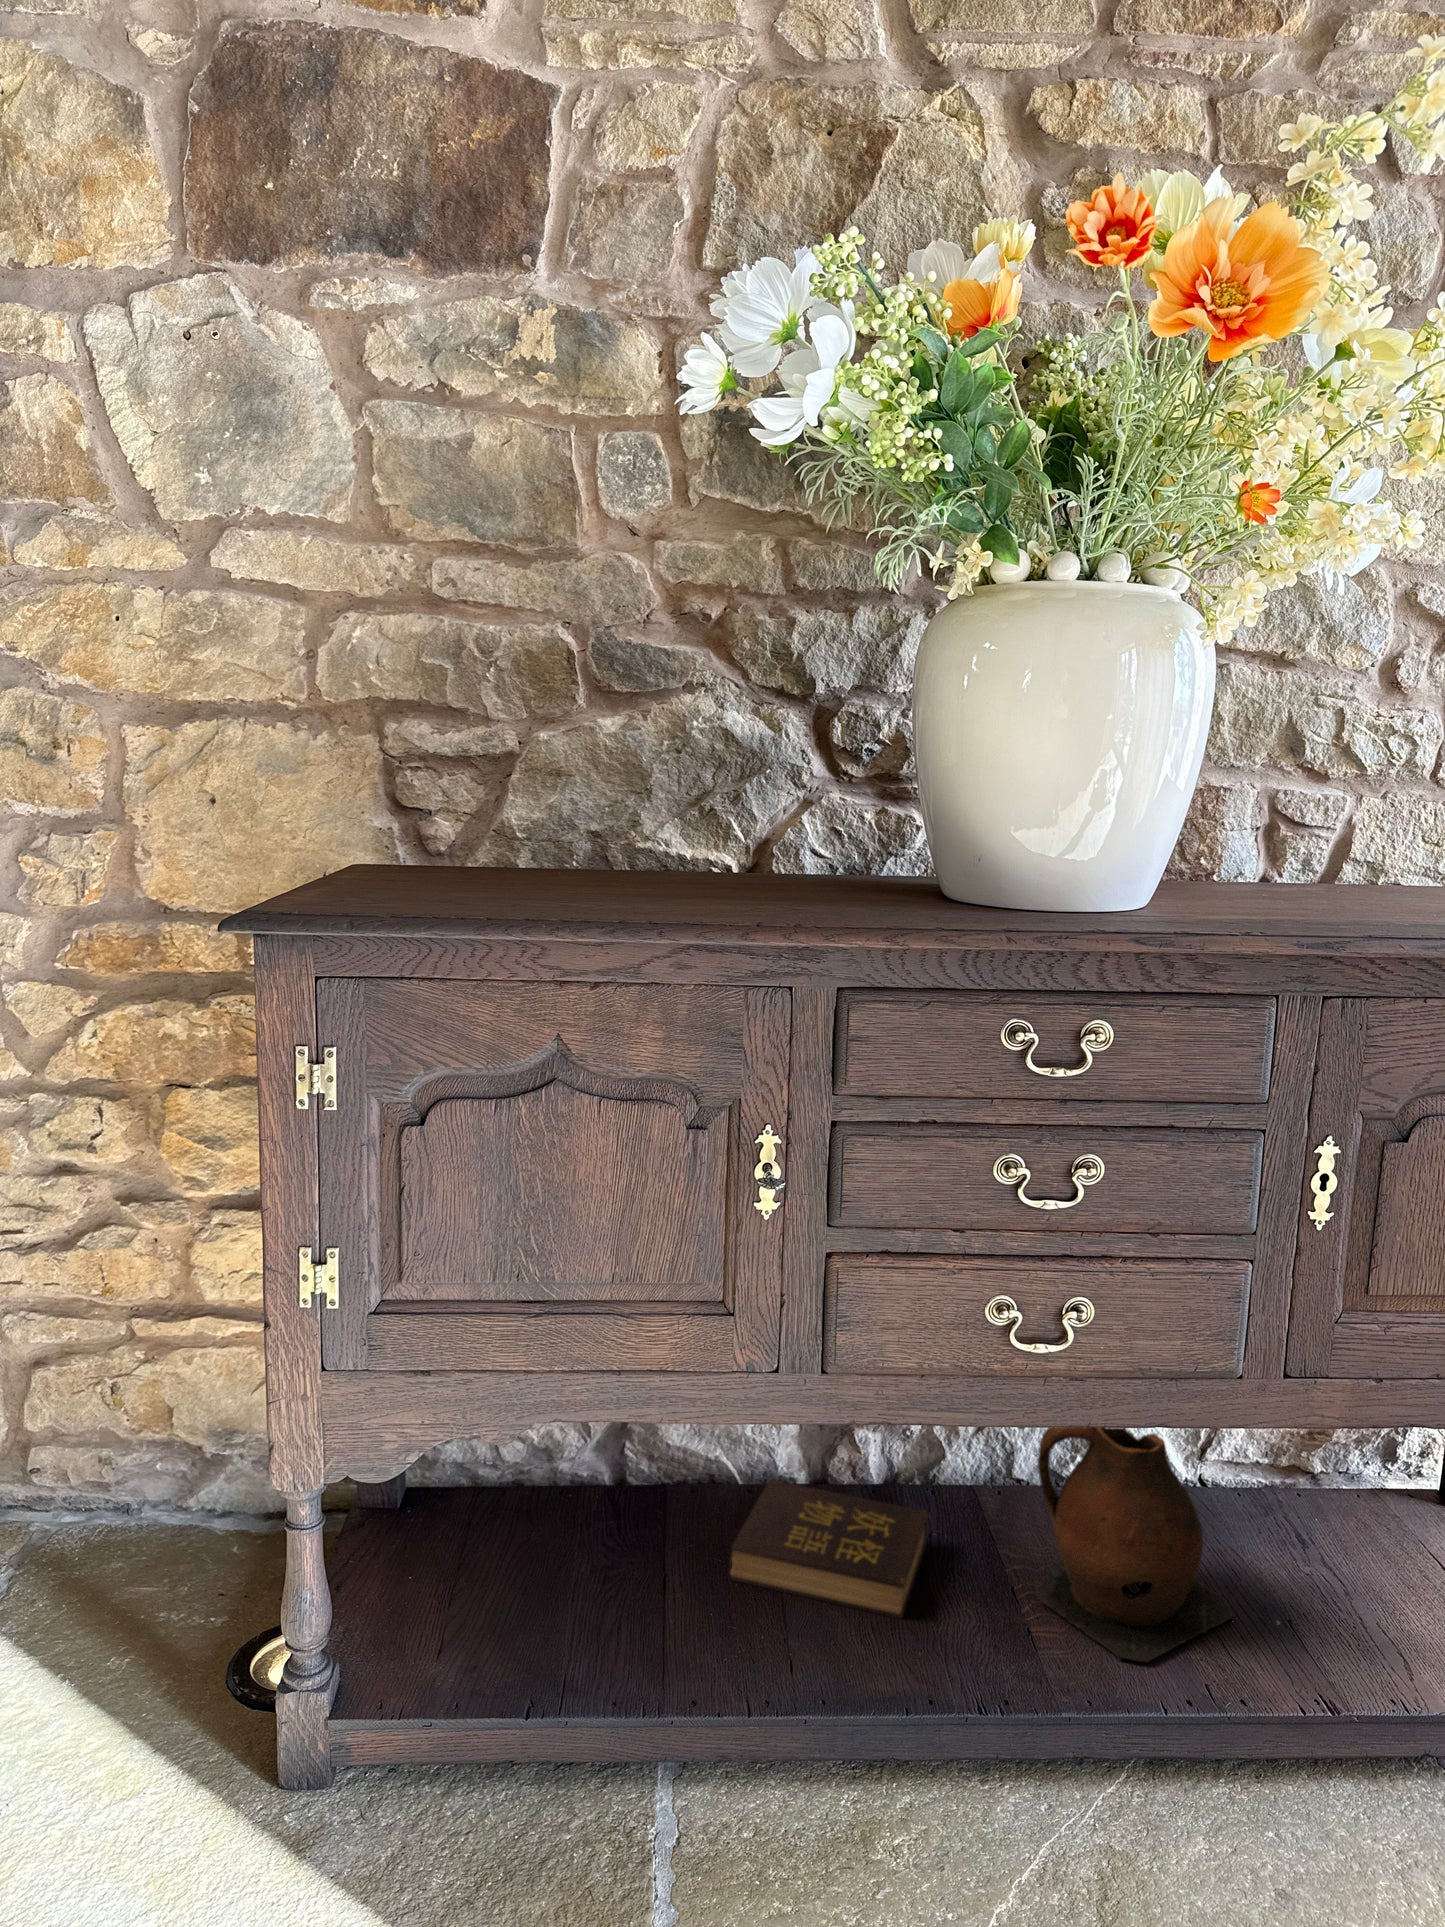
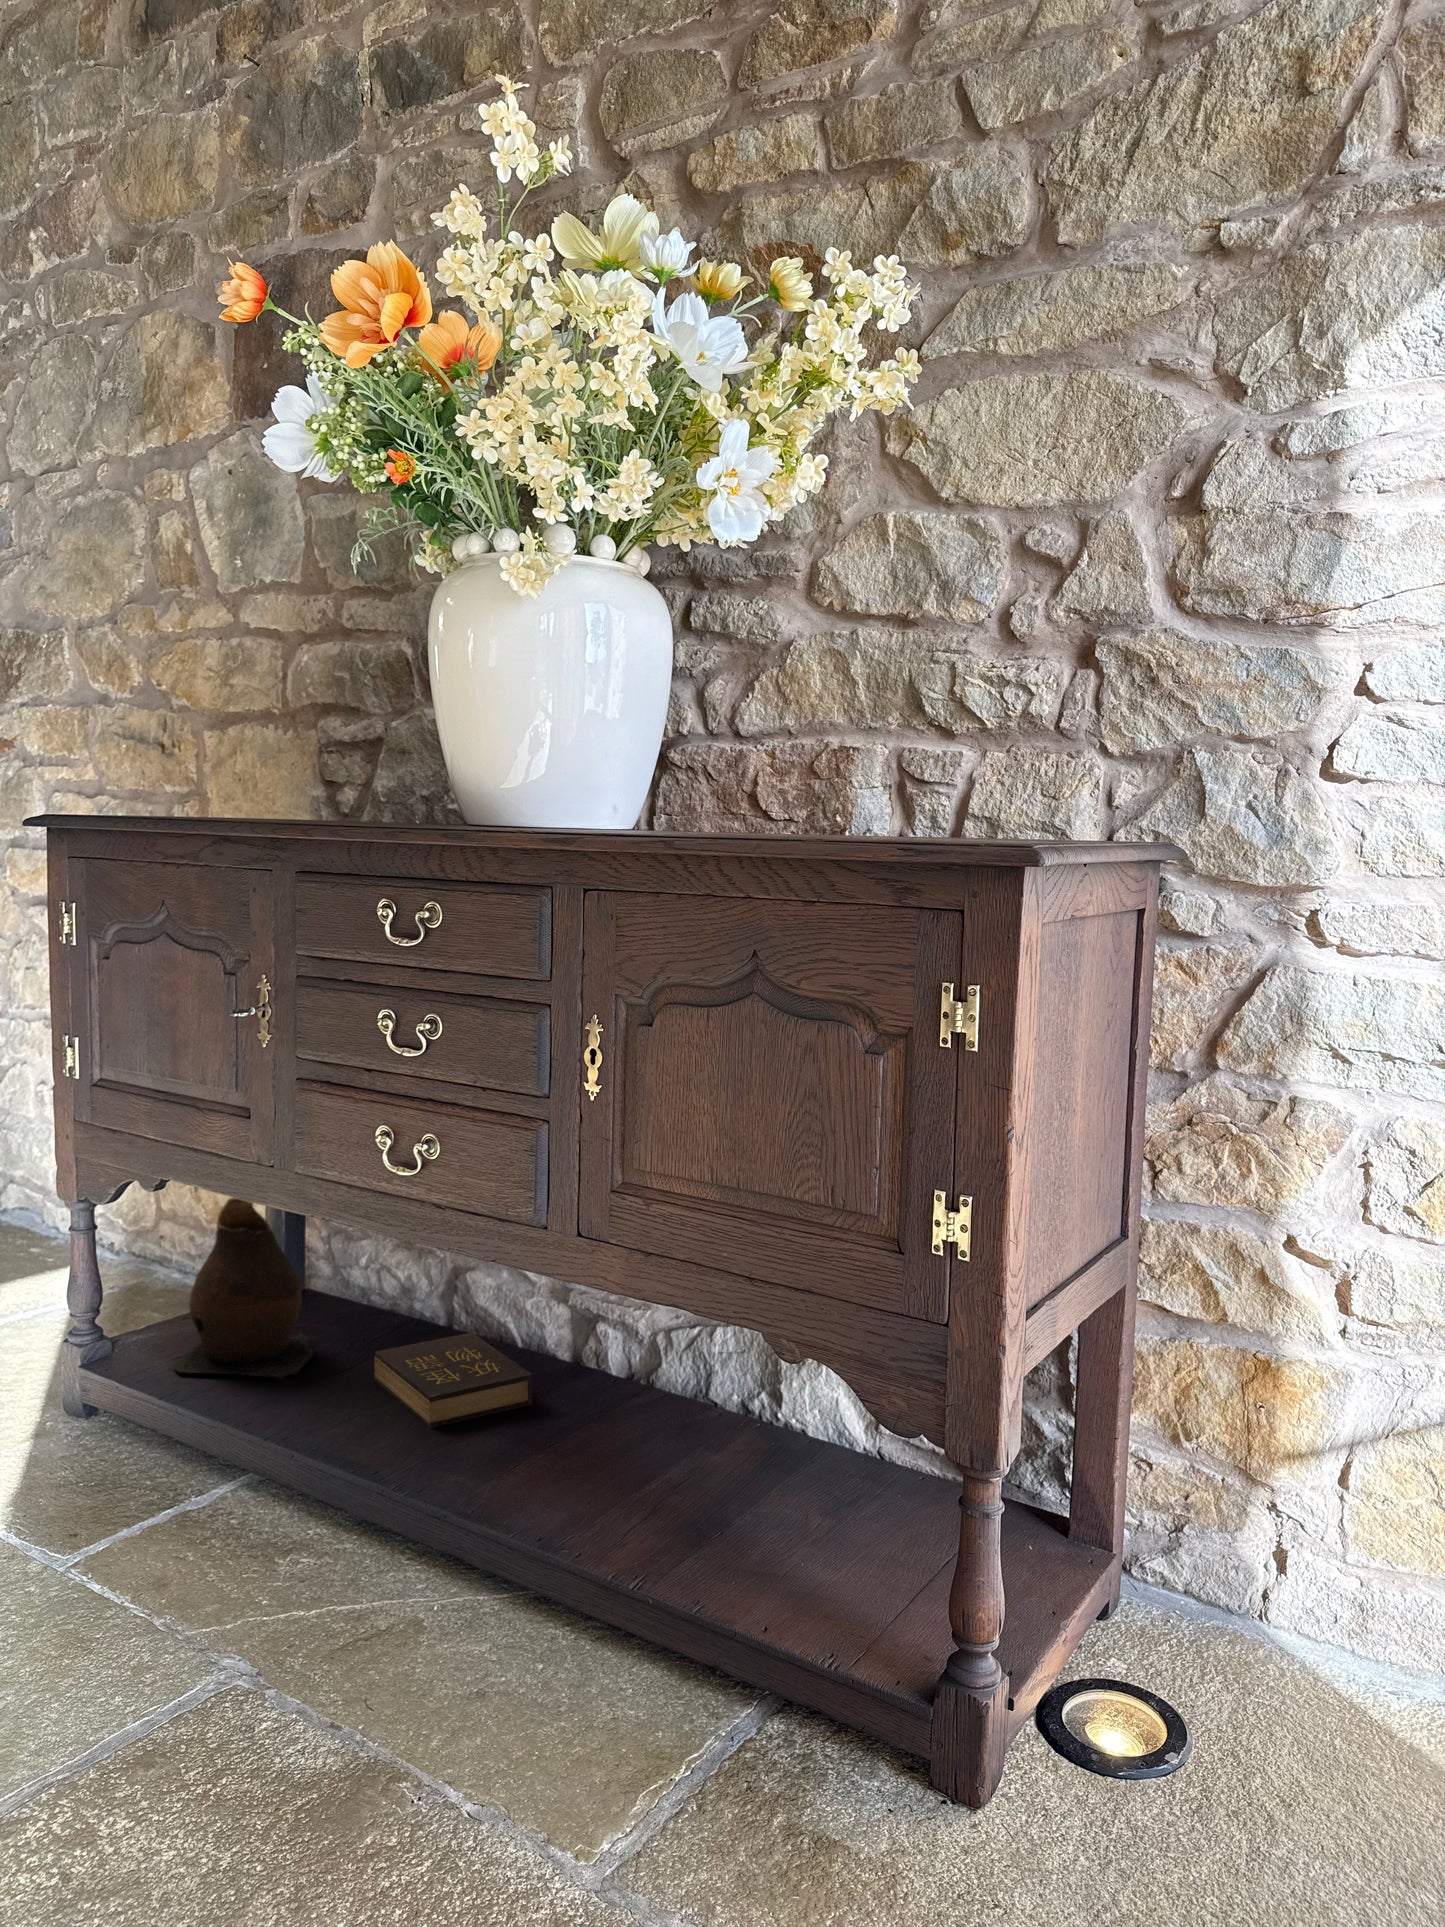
ceramic pitcher: present [1034,1427,1233,1663] -> present [173,1198,315,1380]

